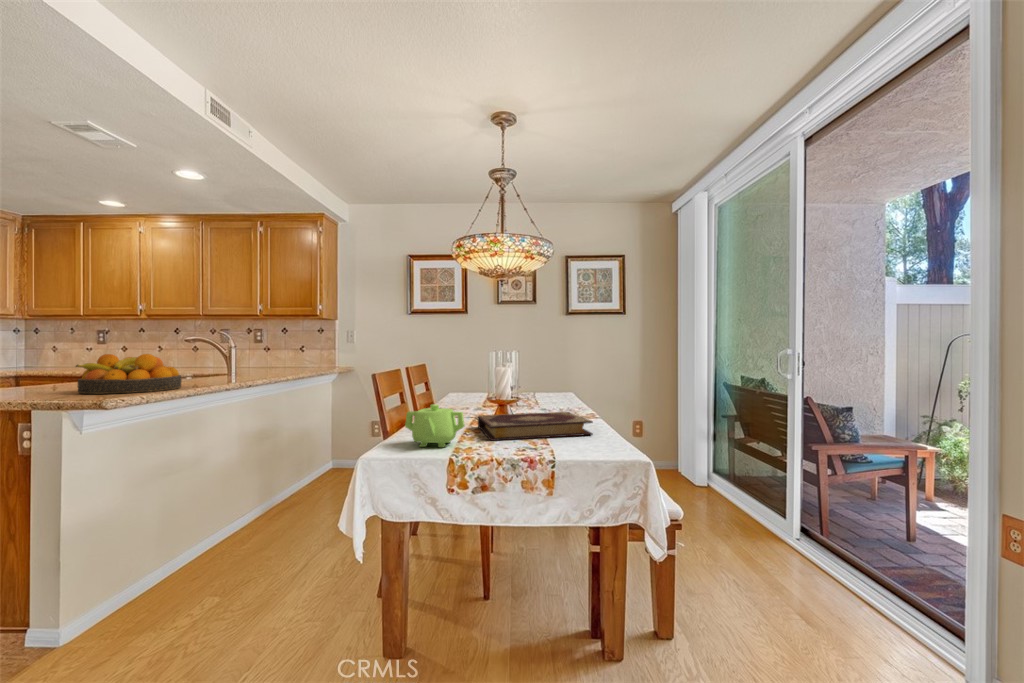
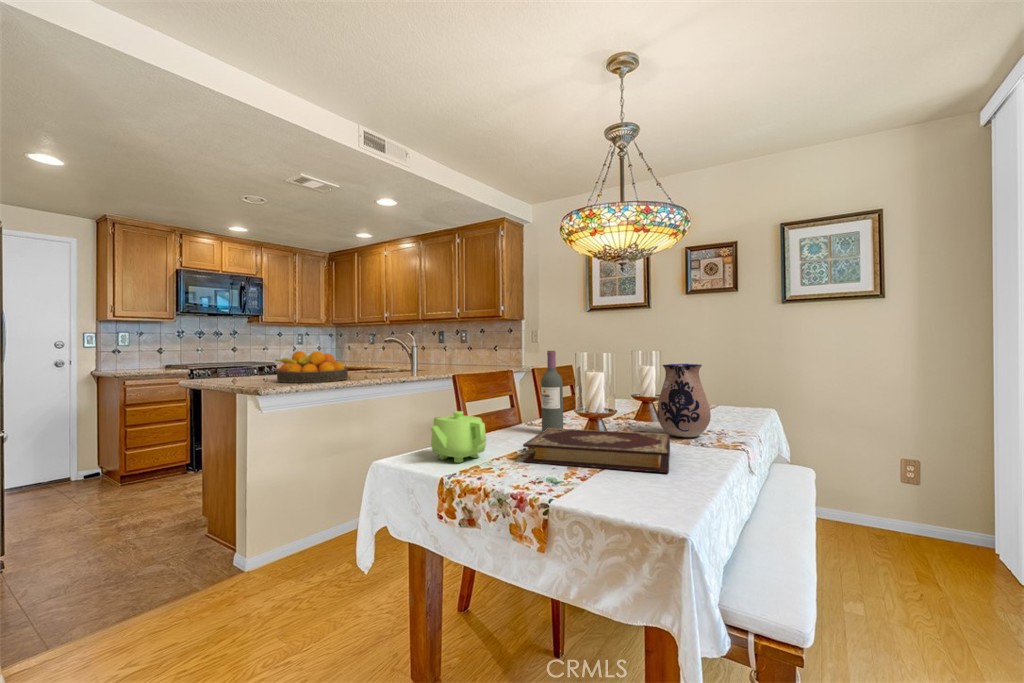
wine bottle: none [458,352,476,423] -> present [541,351,563,432]
ceramic pitcher: none [540,361,577,415] -> present [657,364,711,437]

